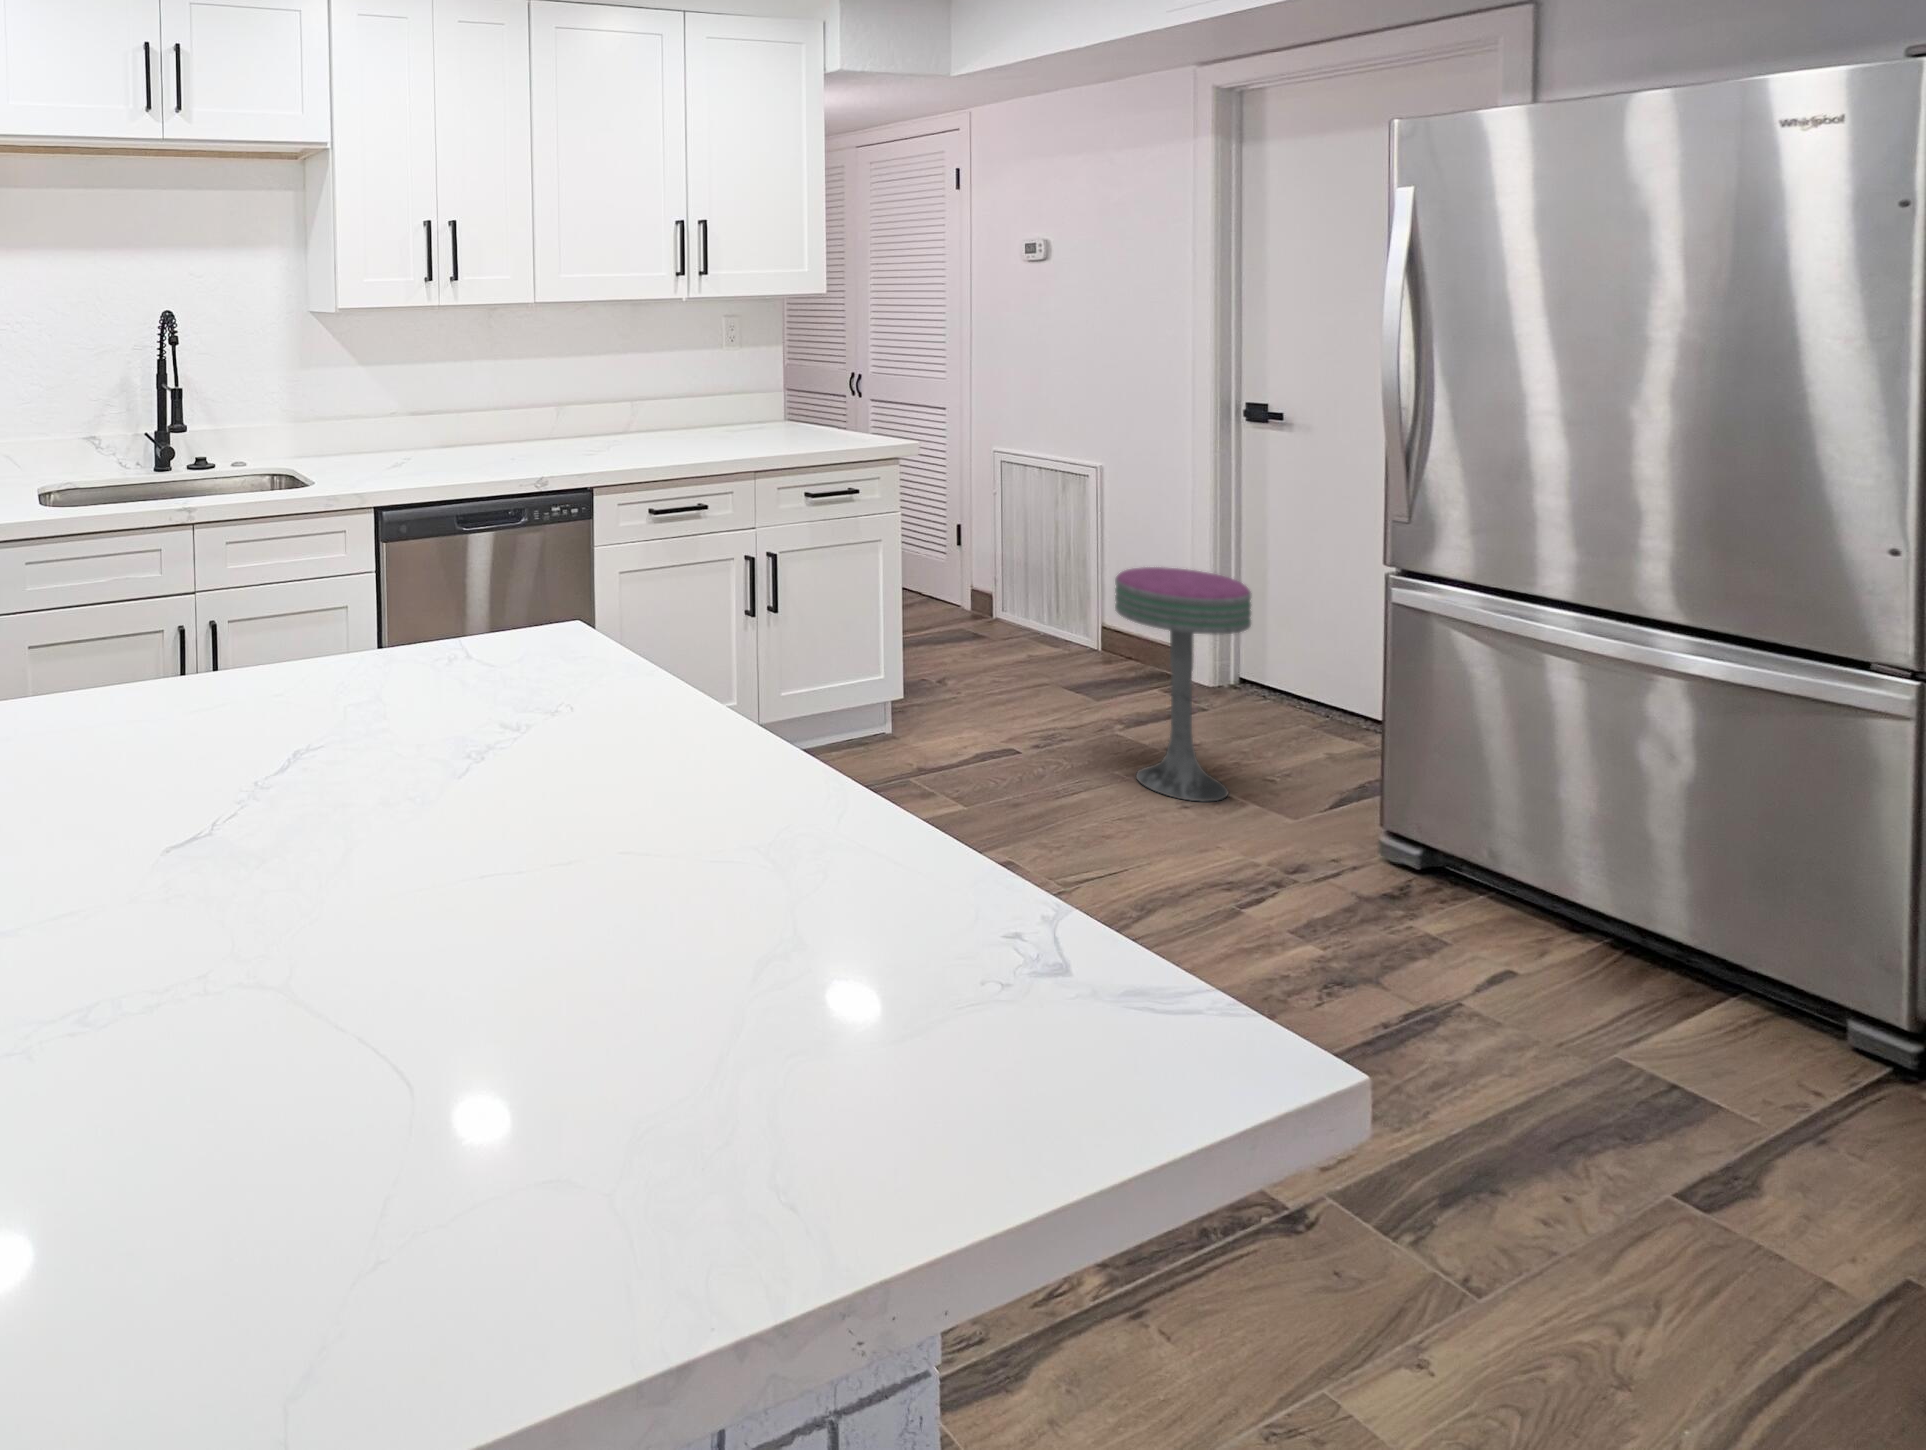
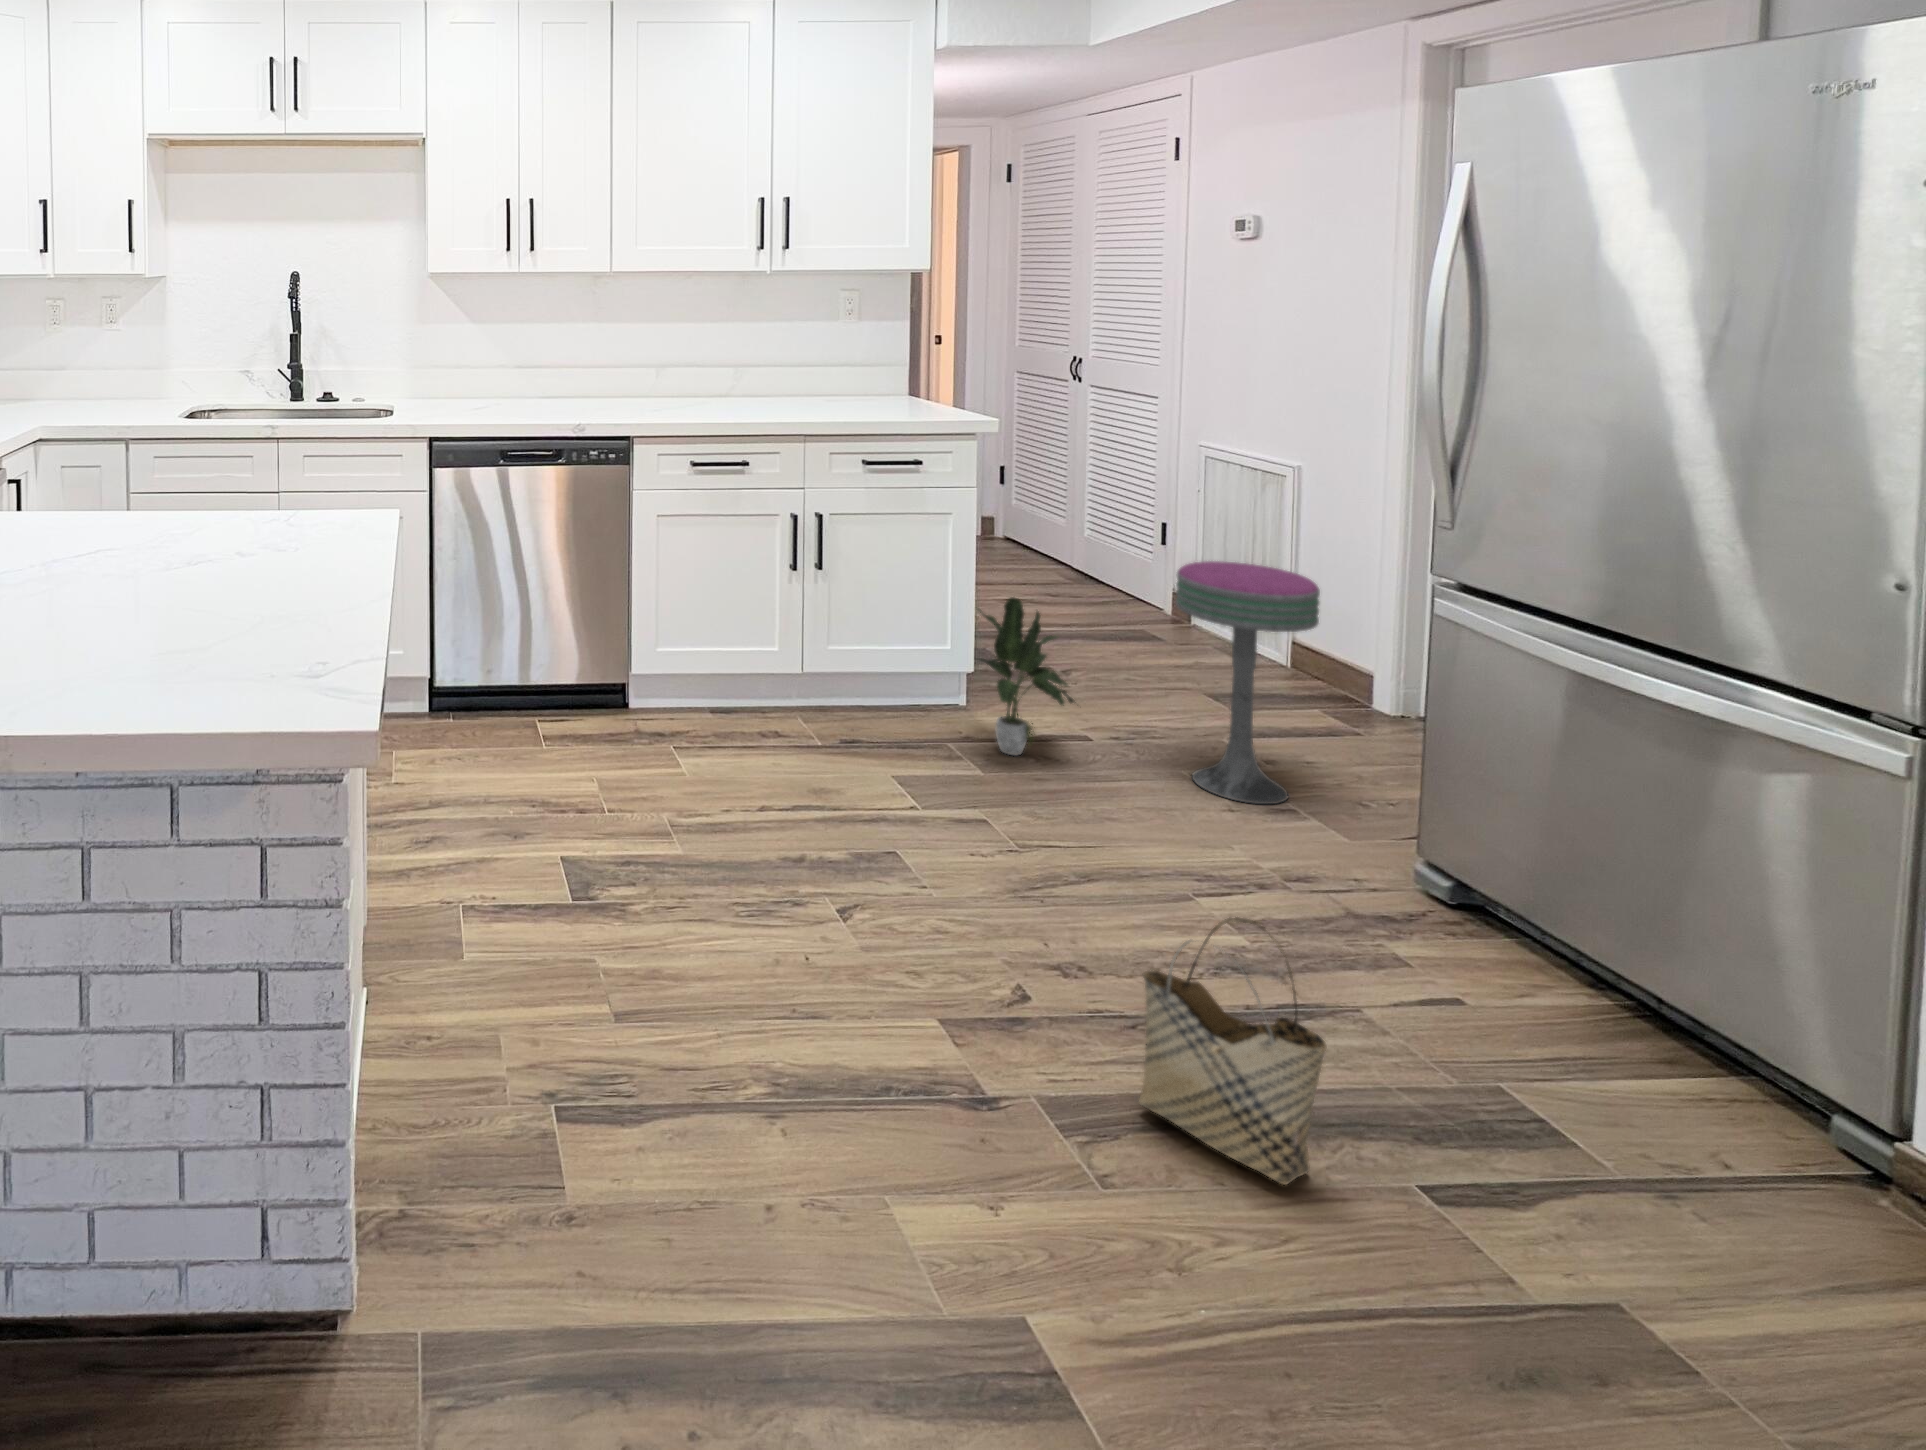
potted plant: none [929,621,1043,784] -> present [978,597,1074,755]
woven basket: none [1477,985,1720,1293] -> present [1139,918,1327,1185]

